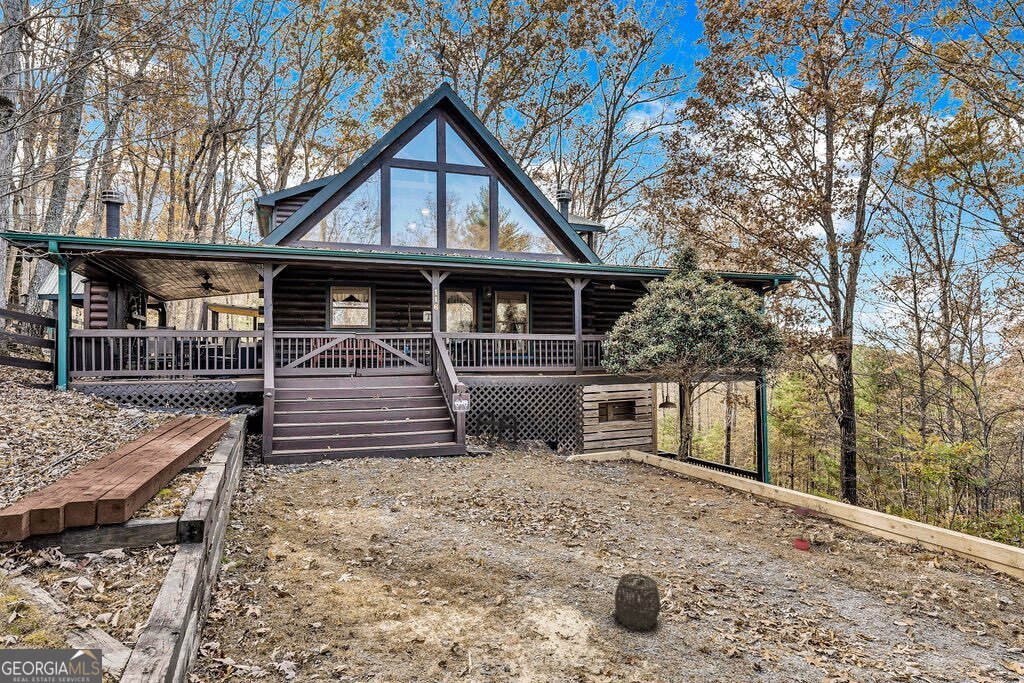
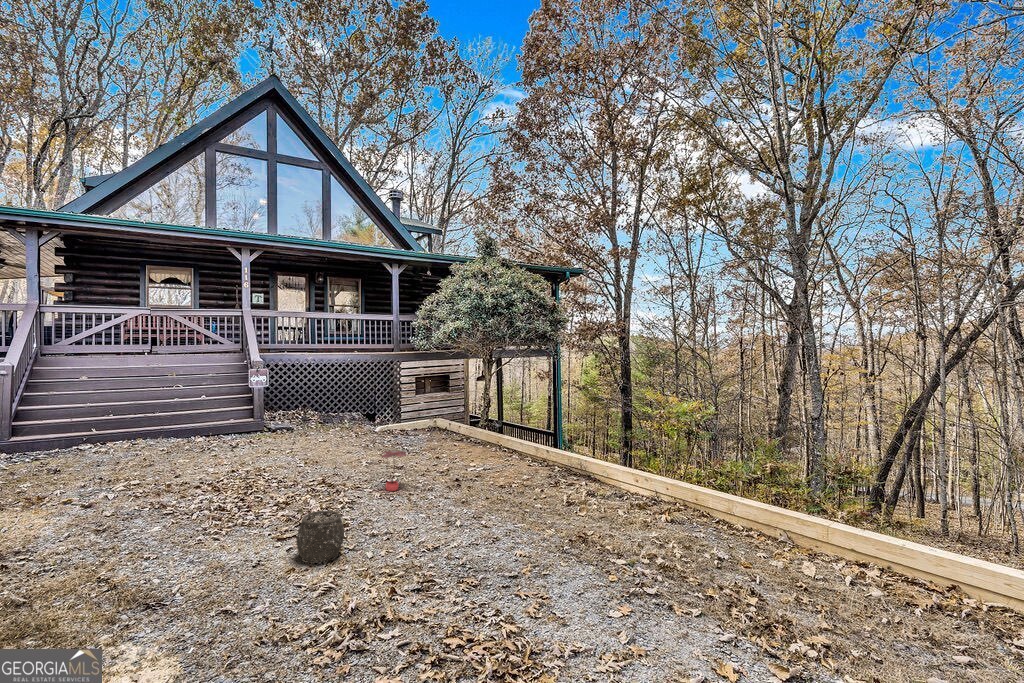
bench: present [476,412,517,445] -> none [291,387,332,418]
potted plant: present [786,506,820,550] -> present [382,451,407,491]

